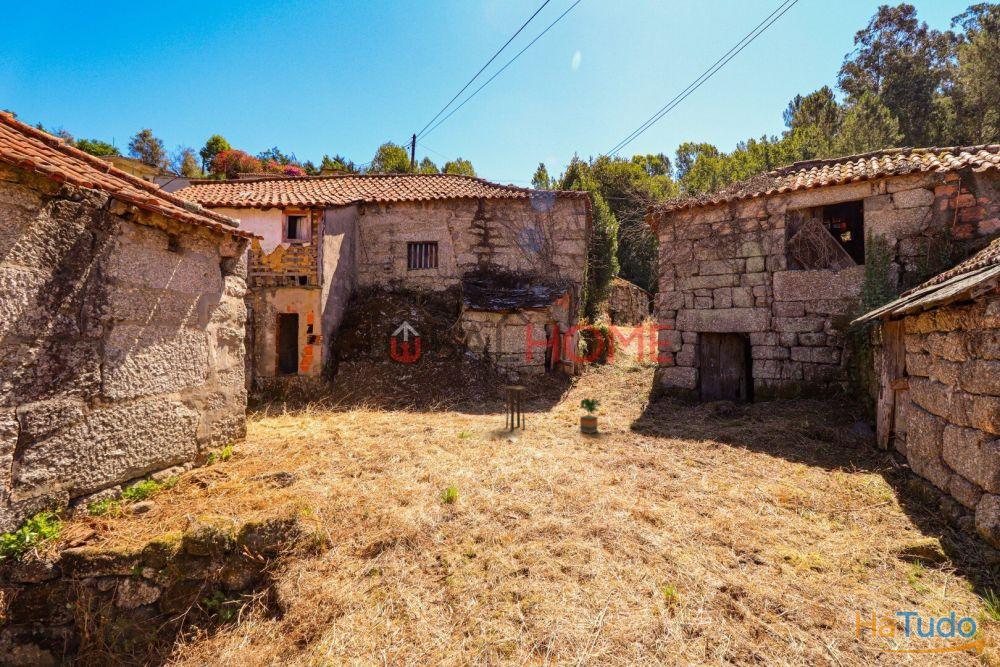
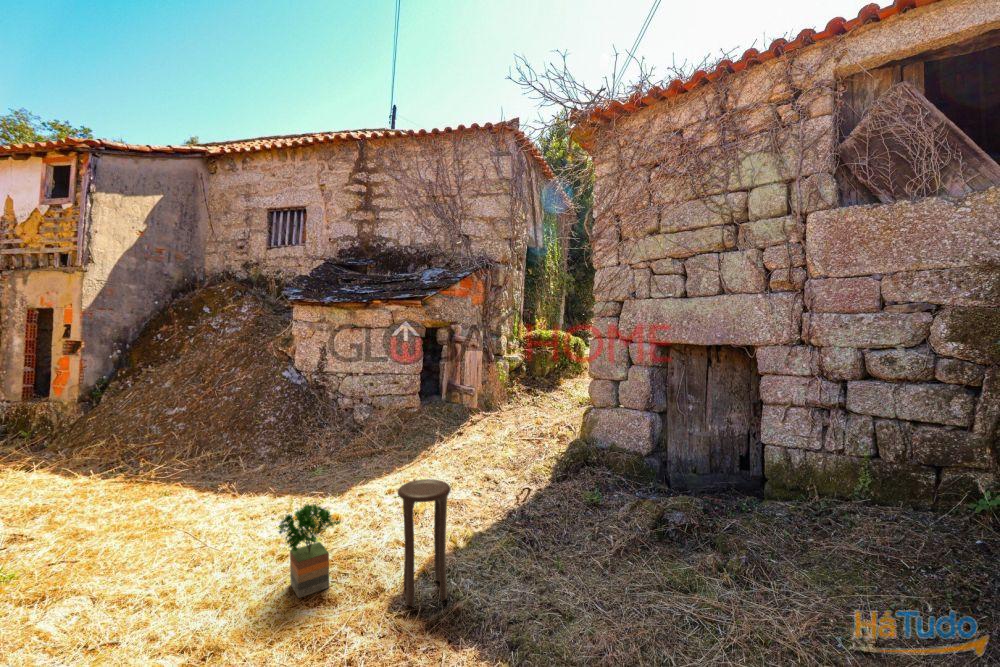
stool: present [505,386,525,431] -> present [398,479,451,606]

